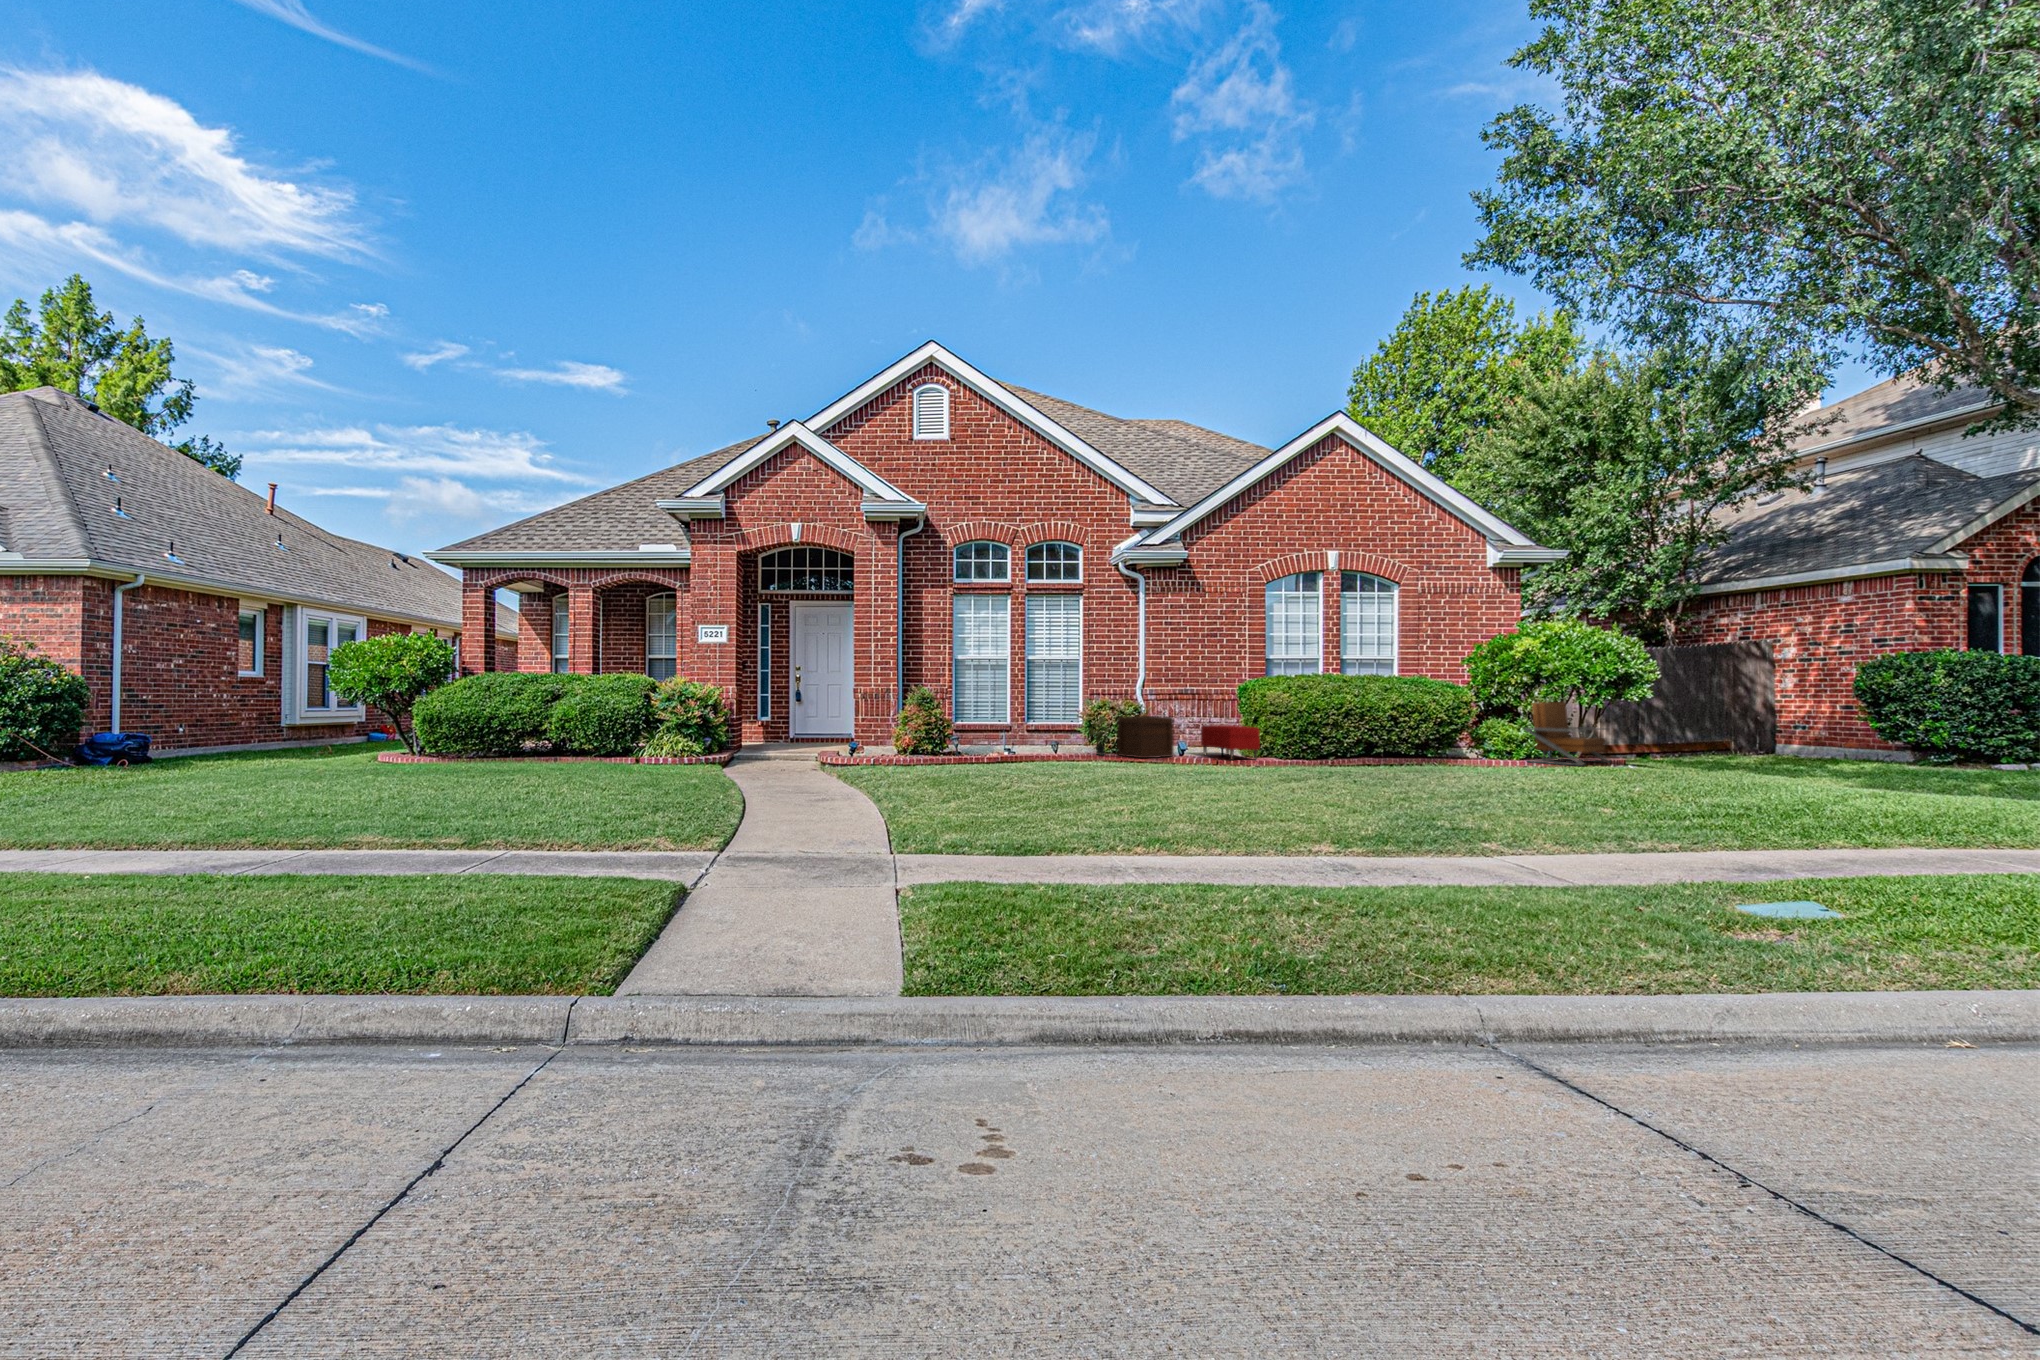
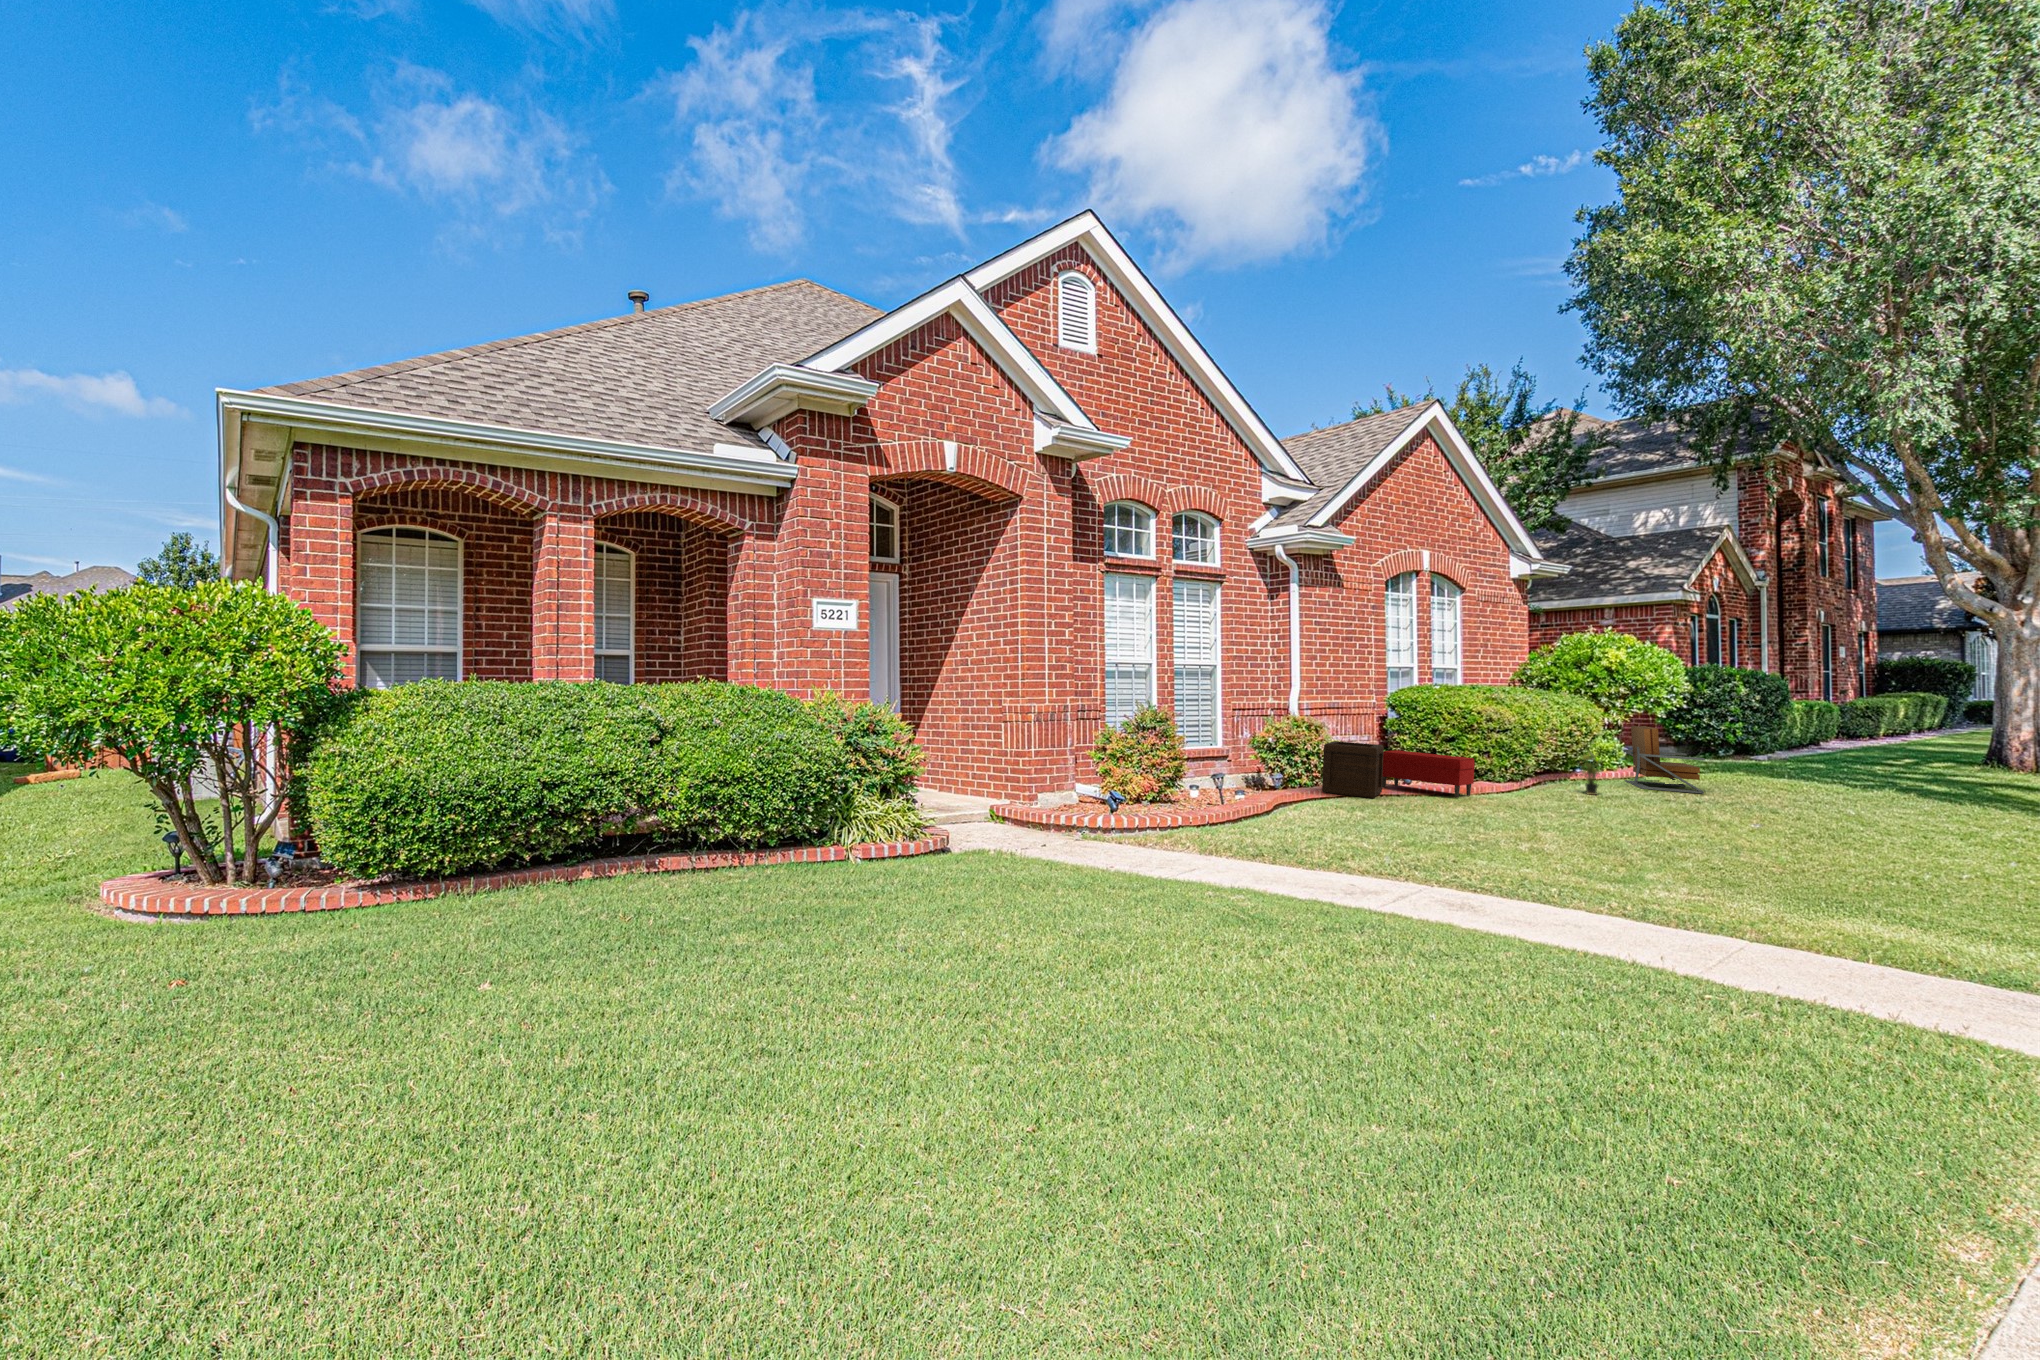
potted plant: present [1090,717,1109,755] -> present [1581,750,1601,795]

